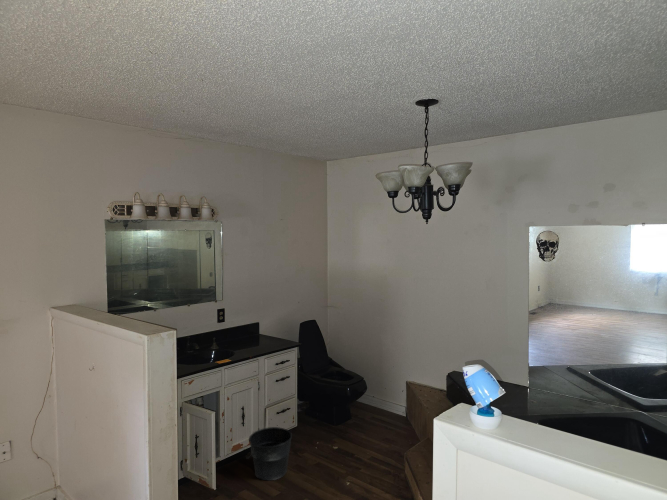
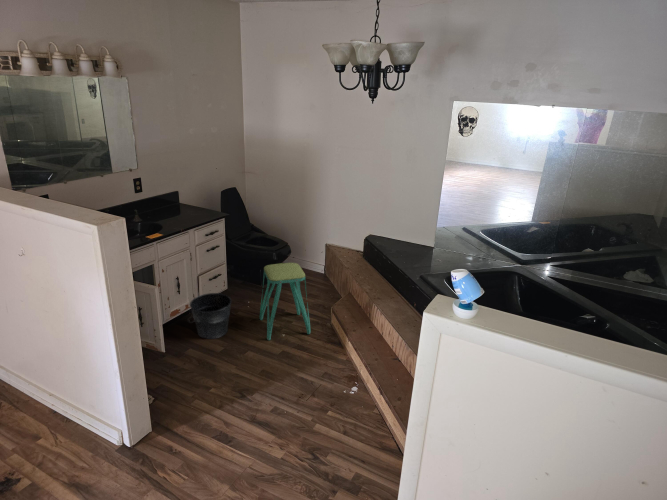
stool: none [324,397,377,489] -> present [260,263,311,340]

